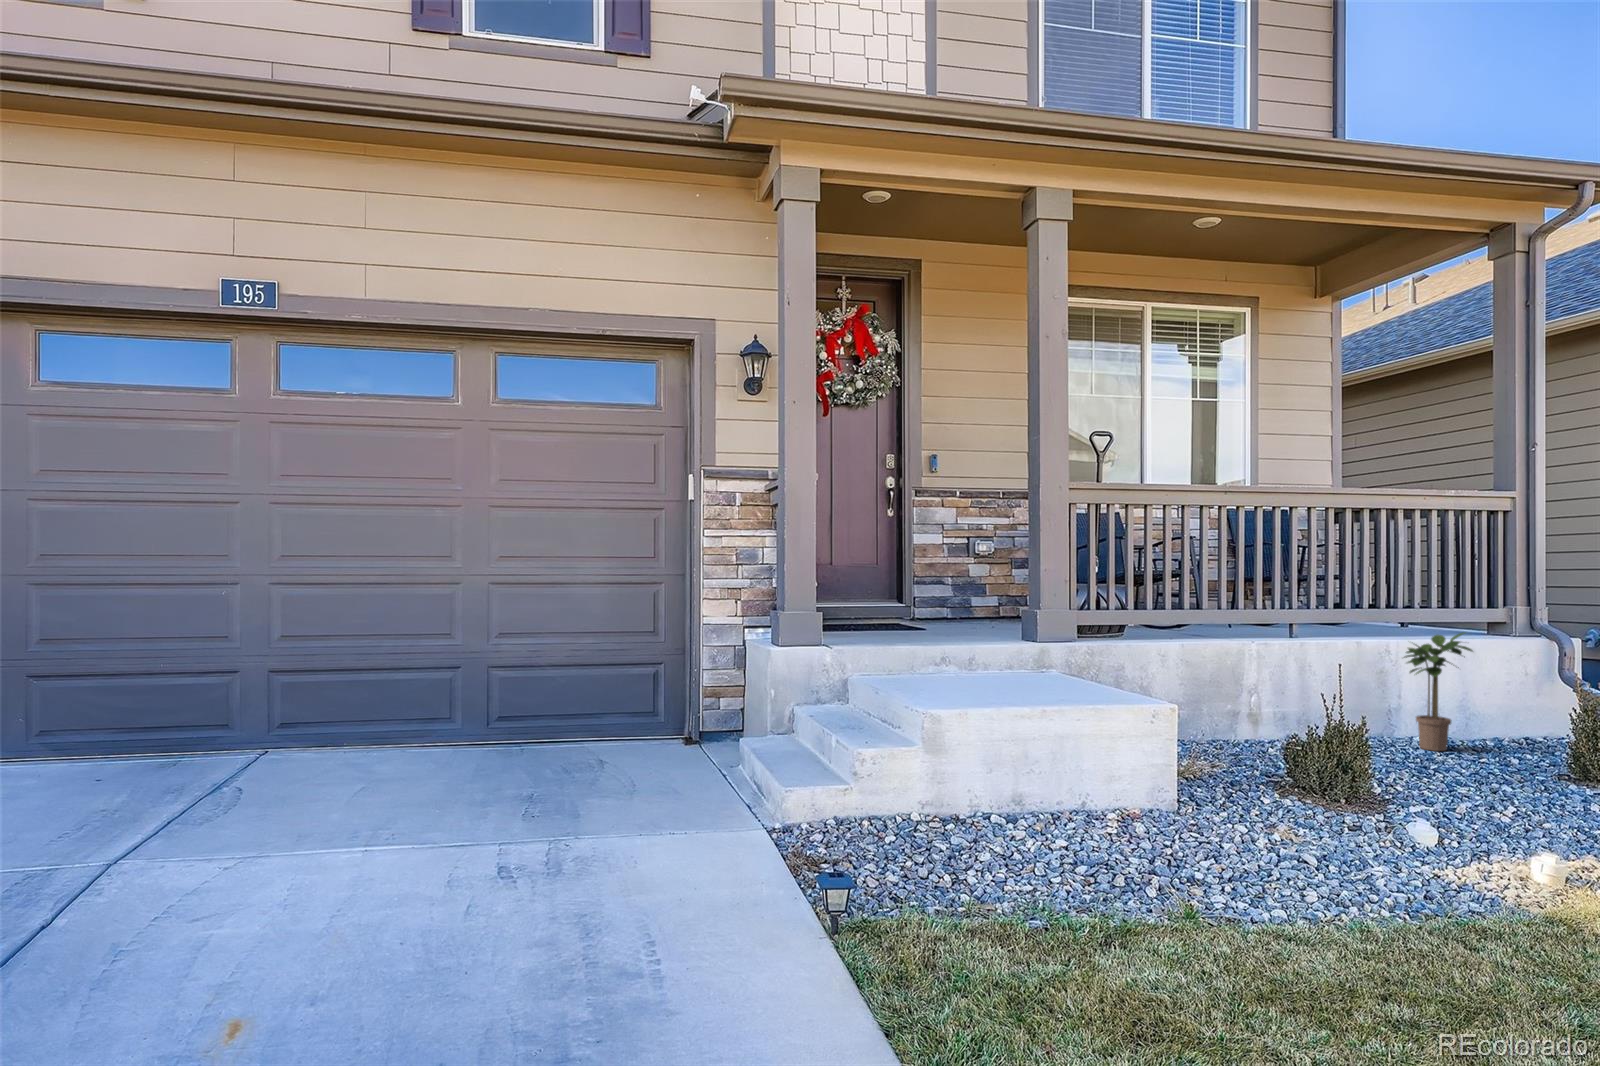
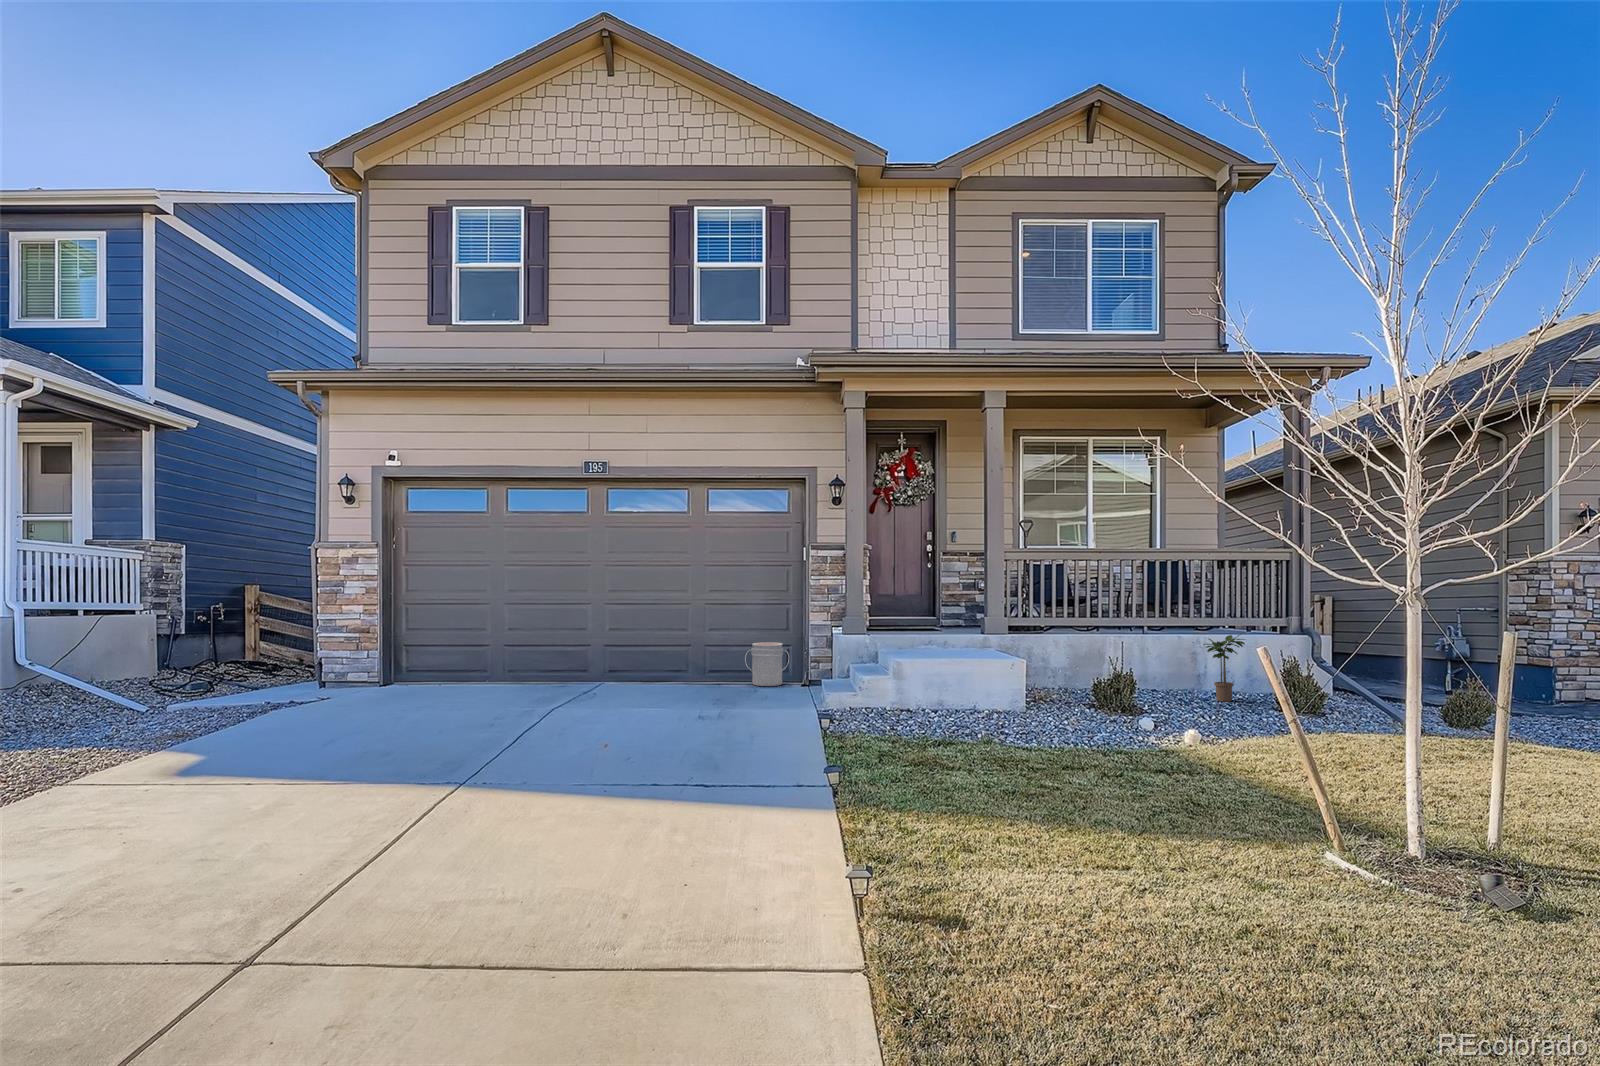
bucket: none [574,657,661,744] -> present [745,643,789,686]

